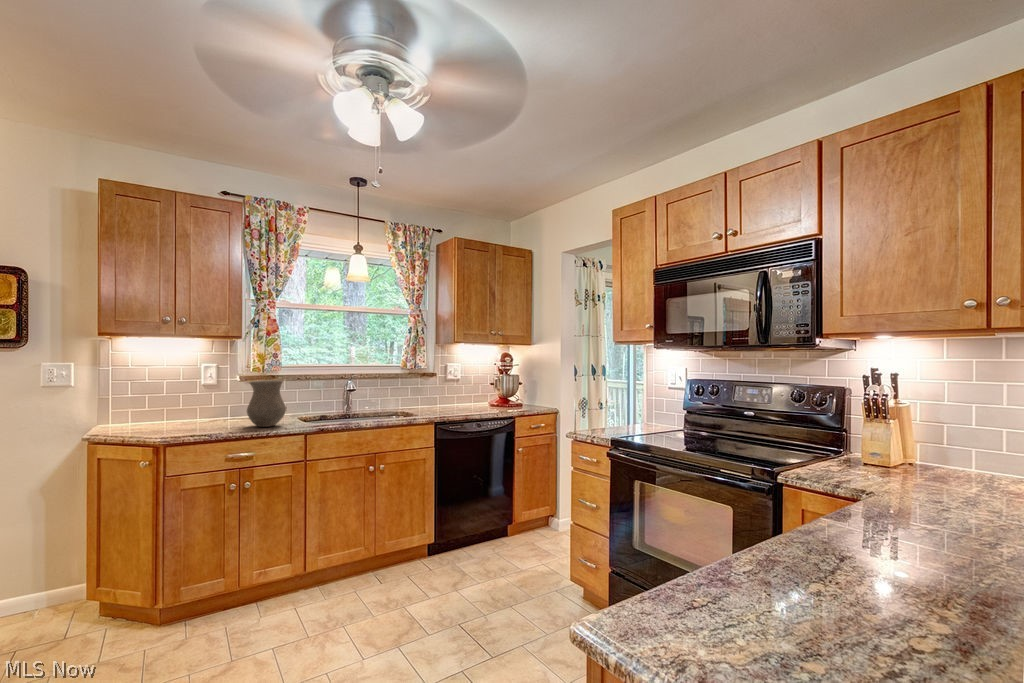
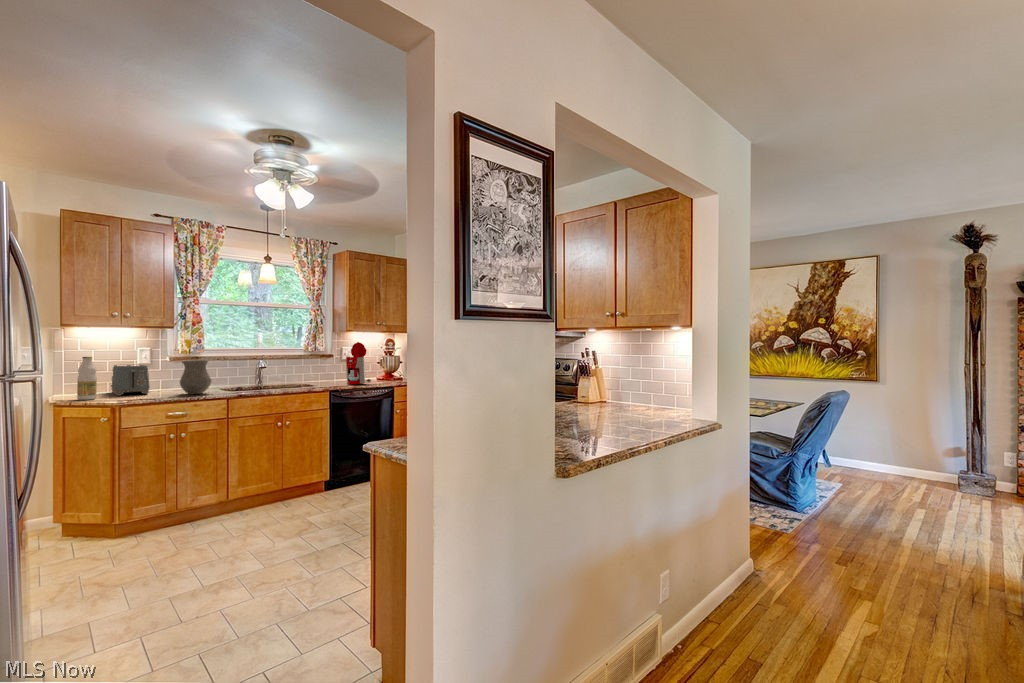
coffee maker: none [453,356,483,413] -> present [346,342,371,384]
bottle: none [118,376,143,435] -> present [77,357,97,400]
toaster: none [169,386,211,428] -> present [111,364,150,396]

